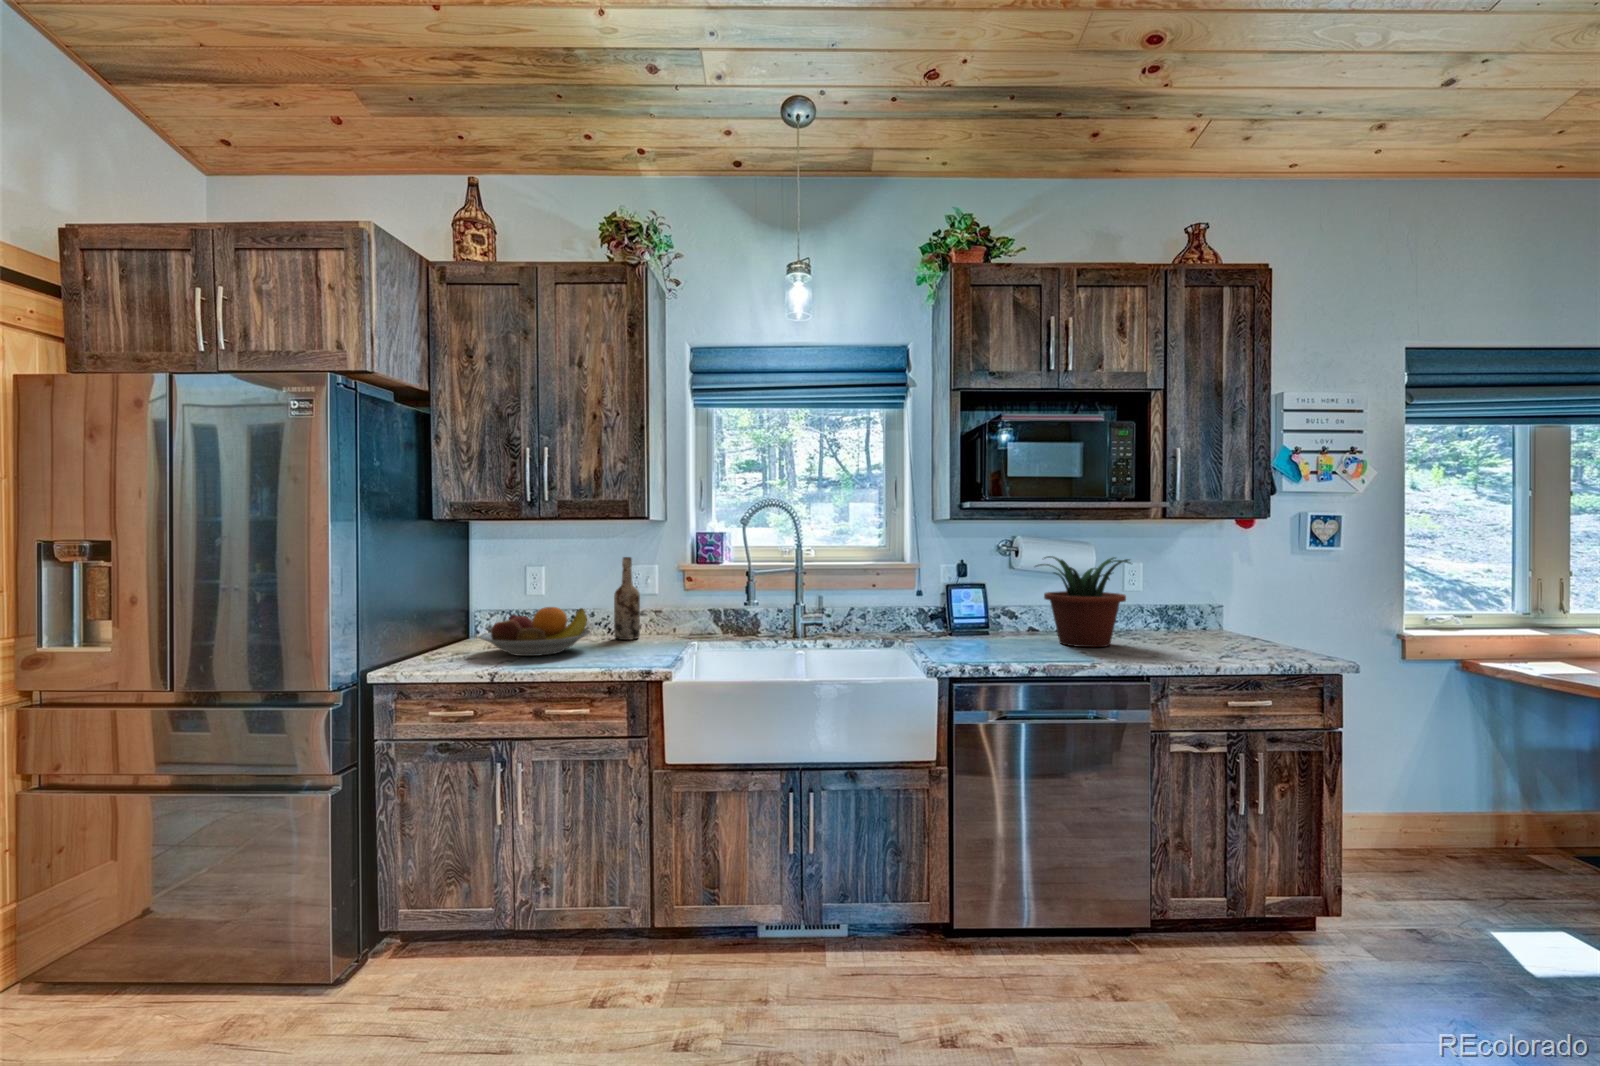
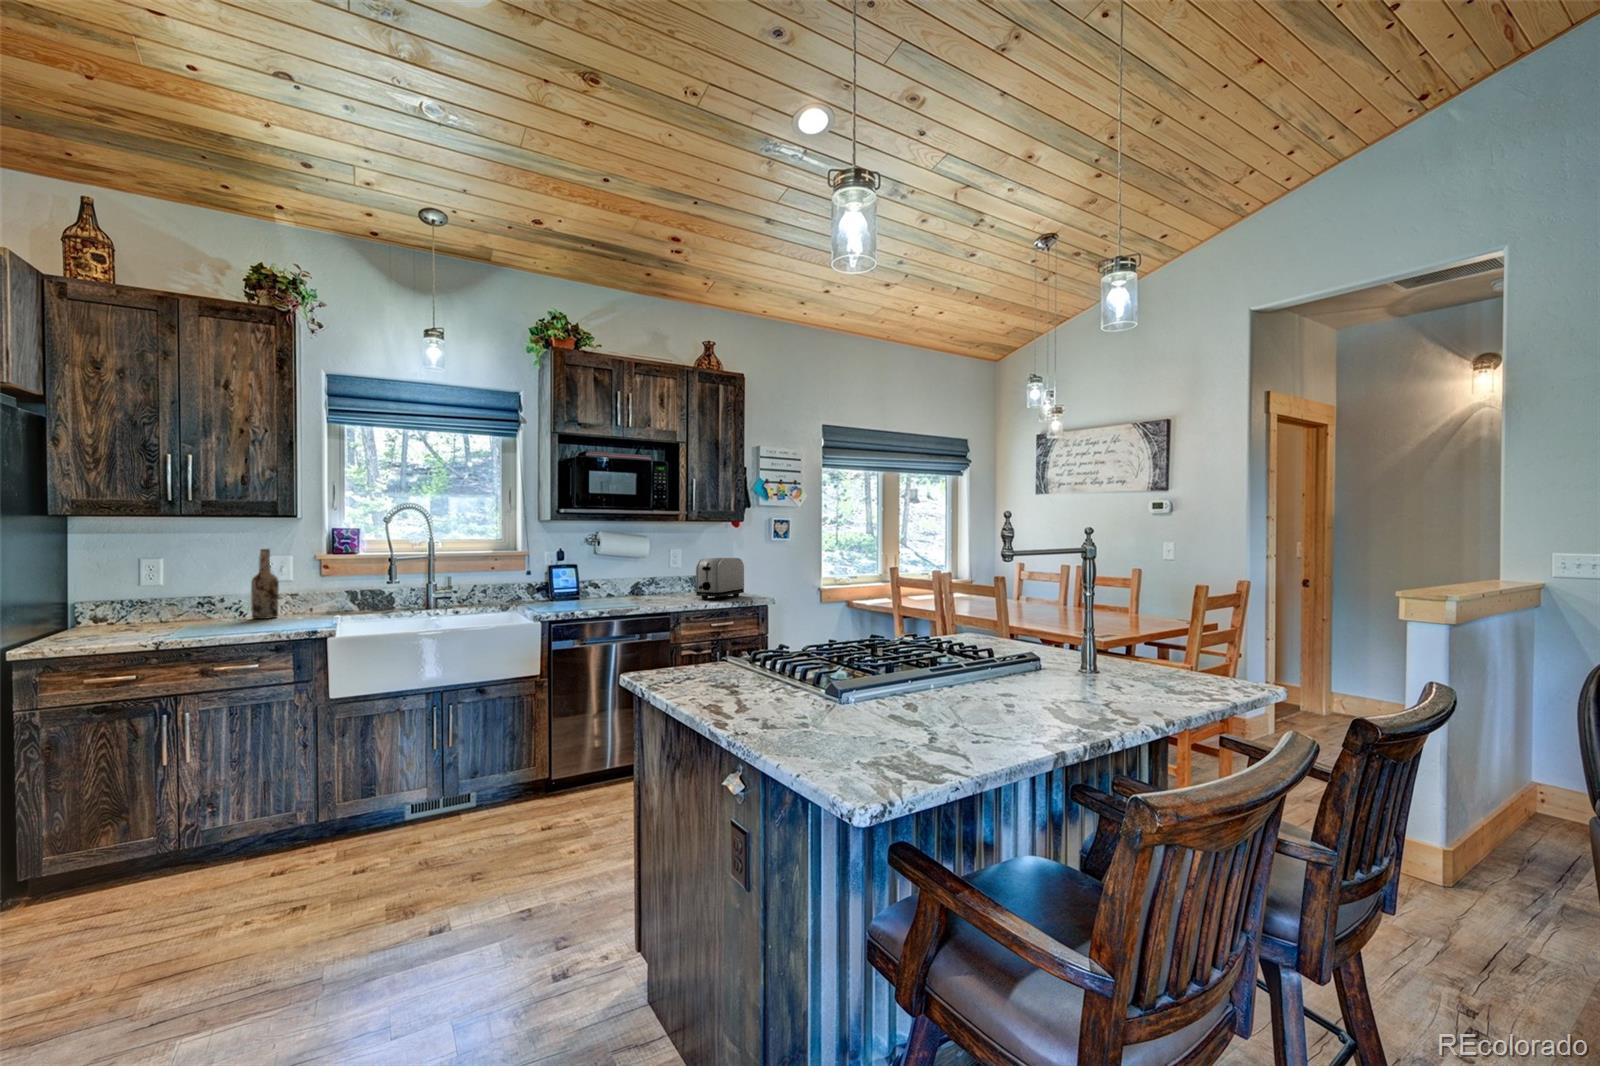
potted plant: present [1036,556,1131,647] -> none [608,544,669,601]
toaster: none [1183,581,1273,655] -> present [696,558,744,600]
fruit bowl: present [480,607,591,656] -> none [113,591,238,634]

